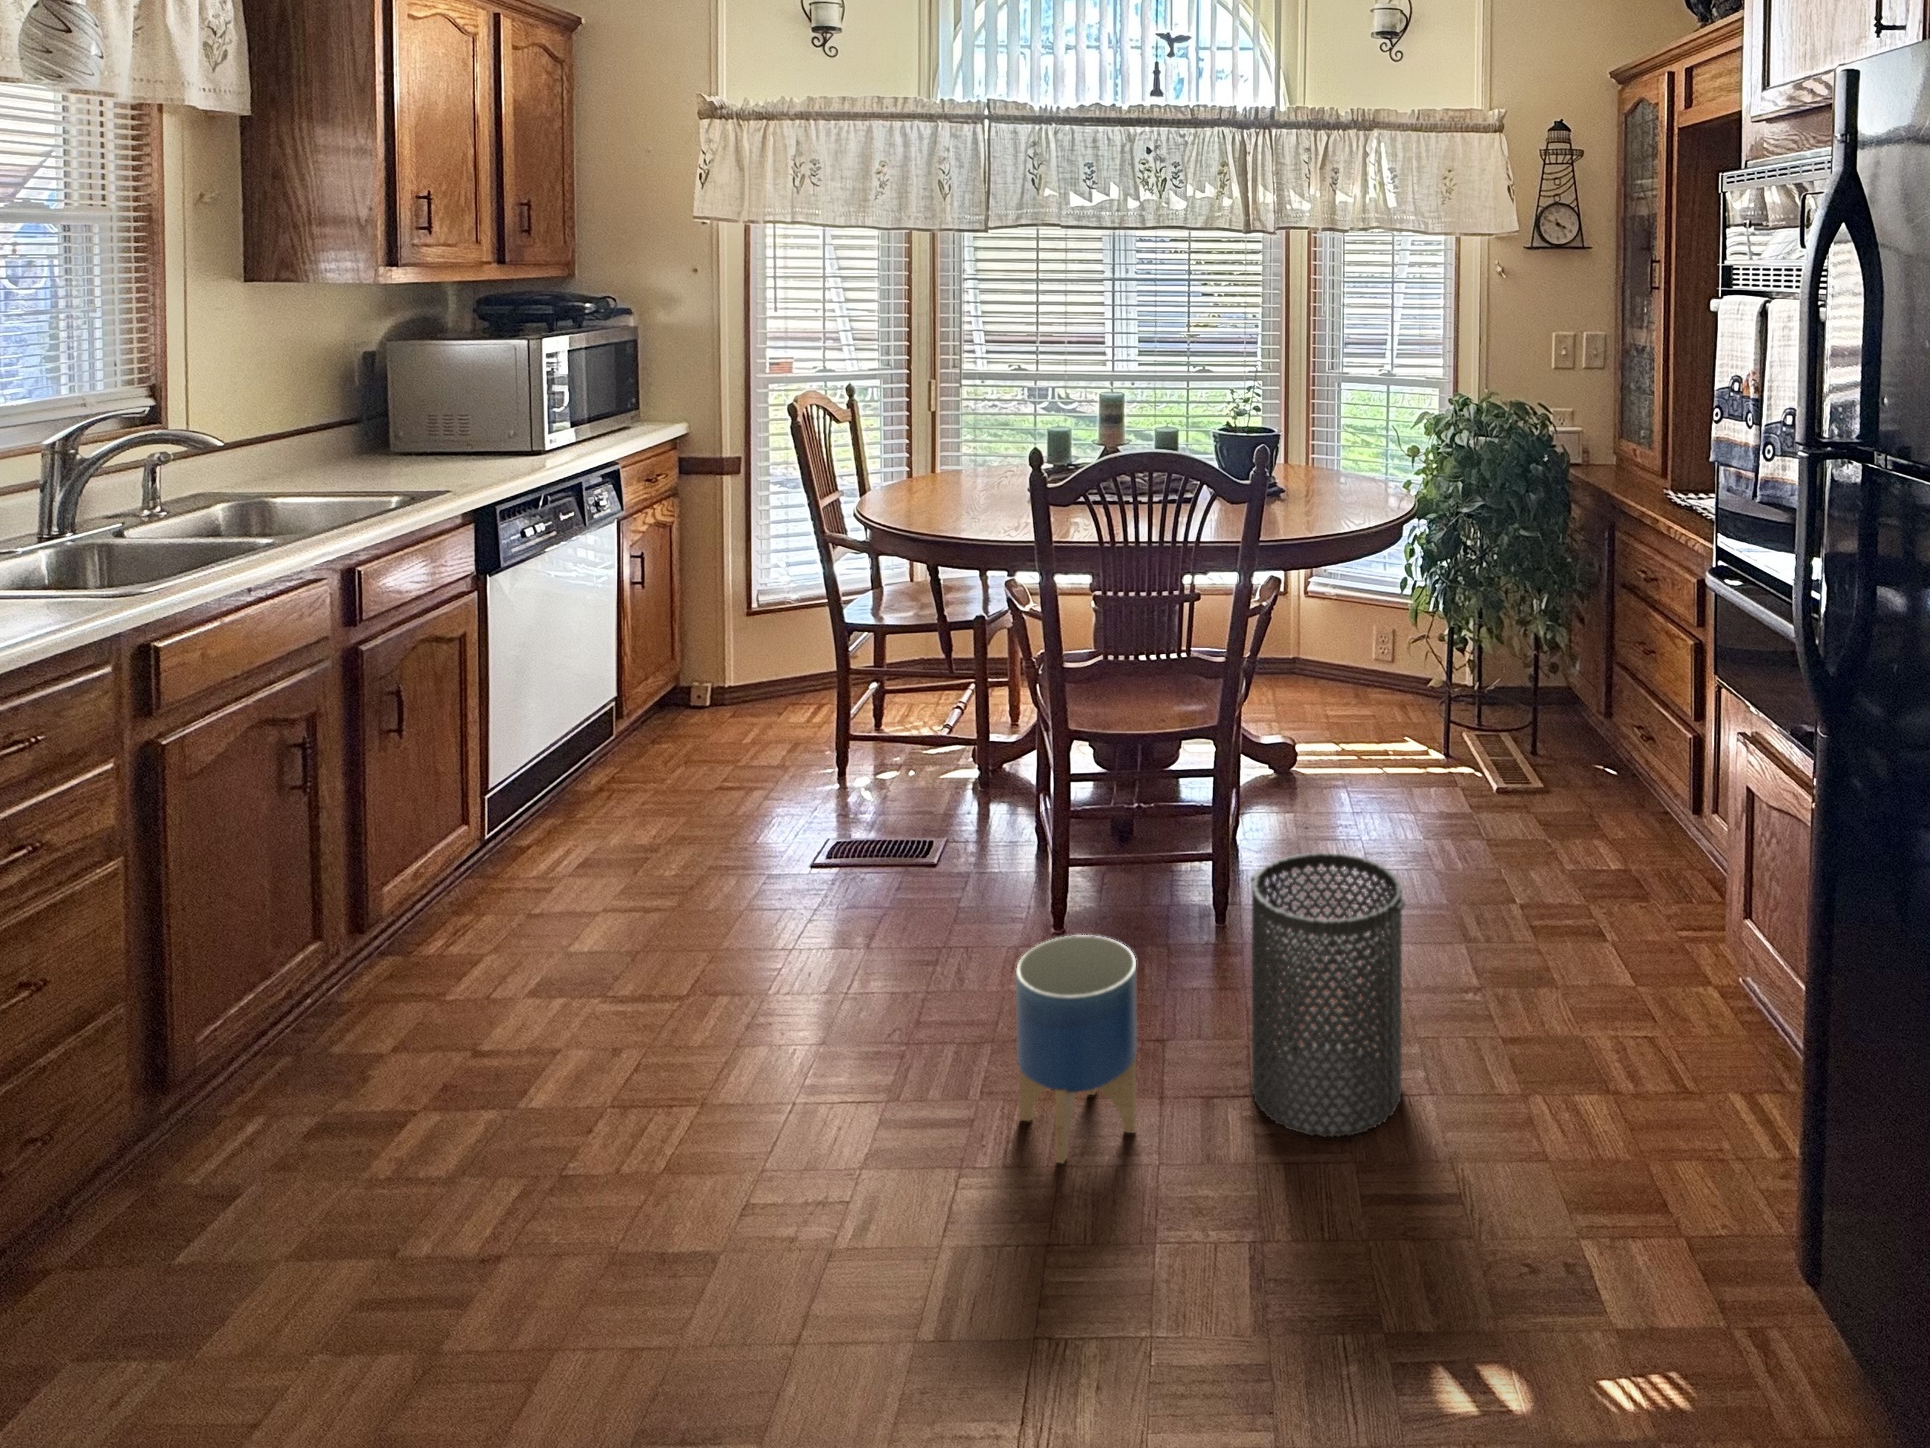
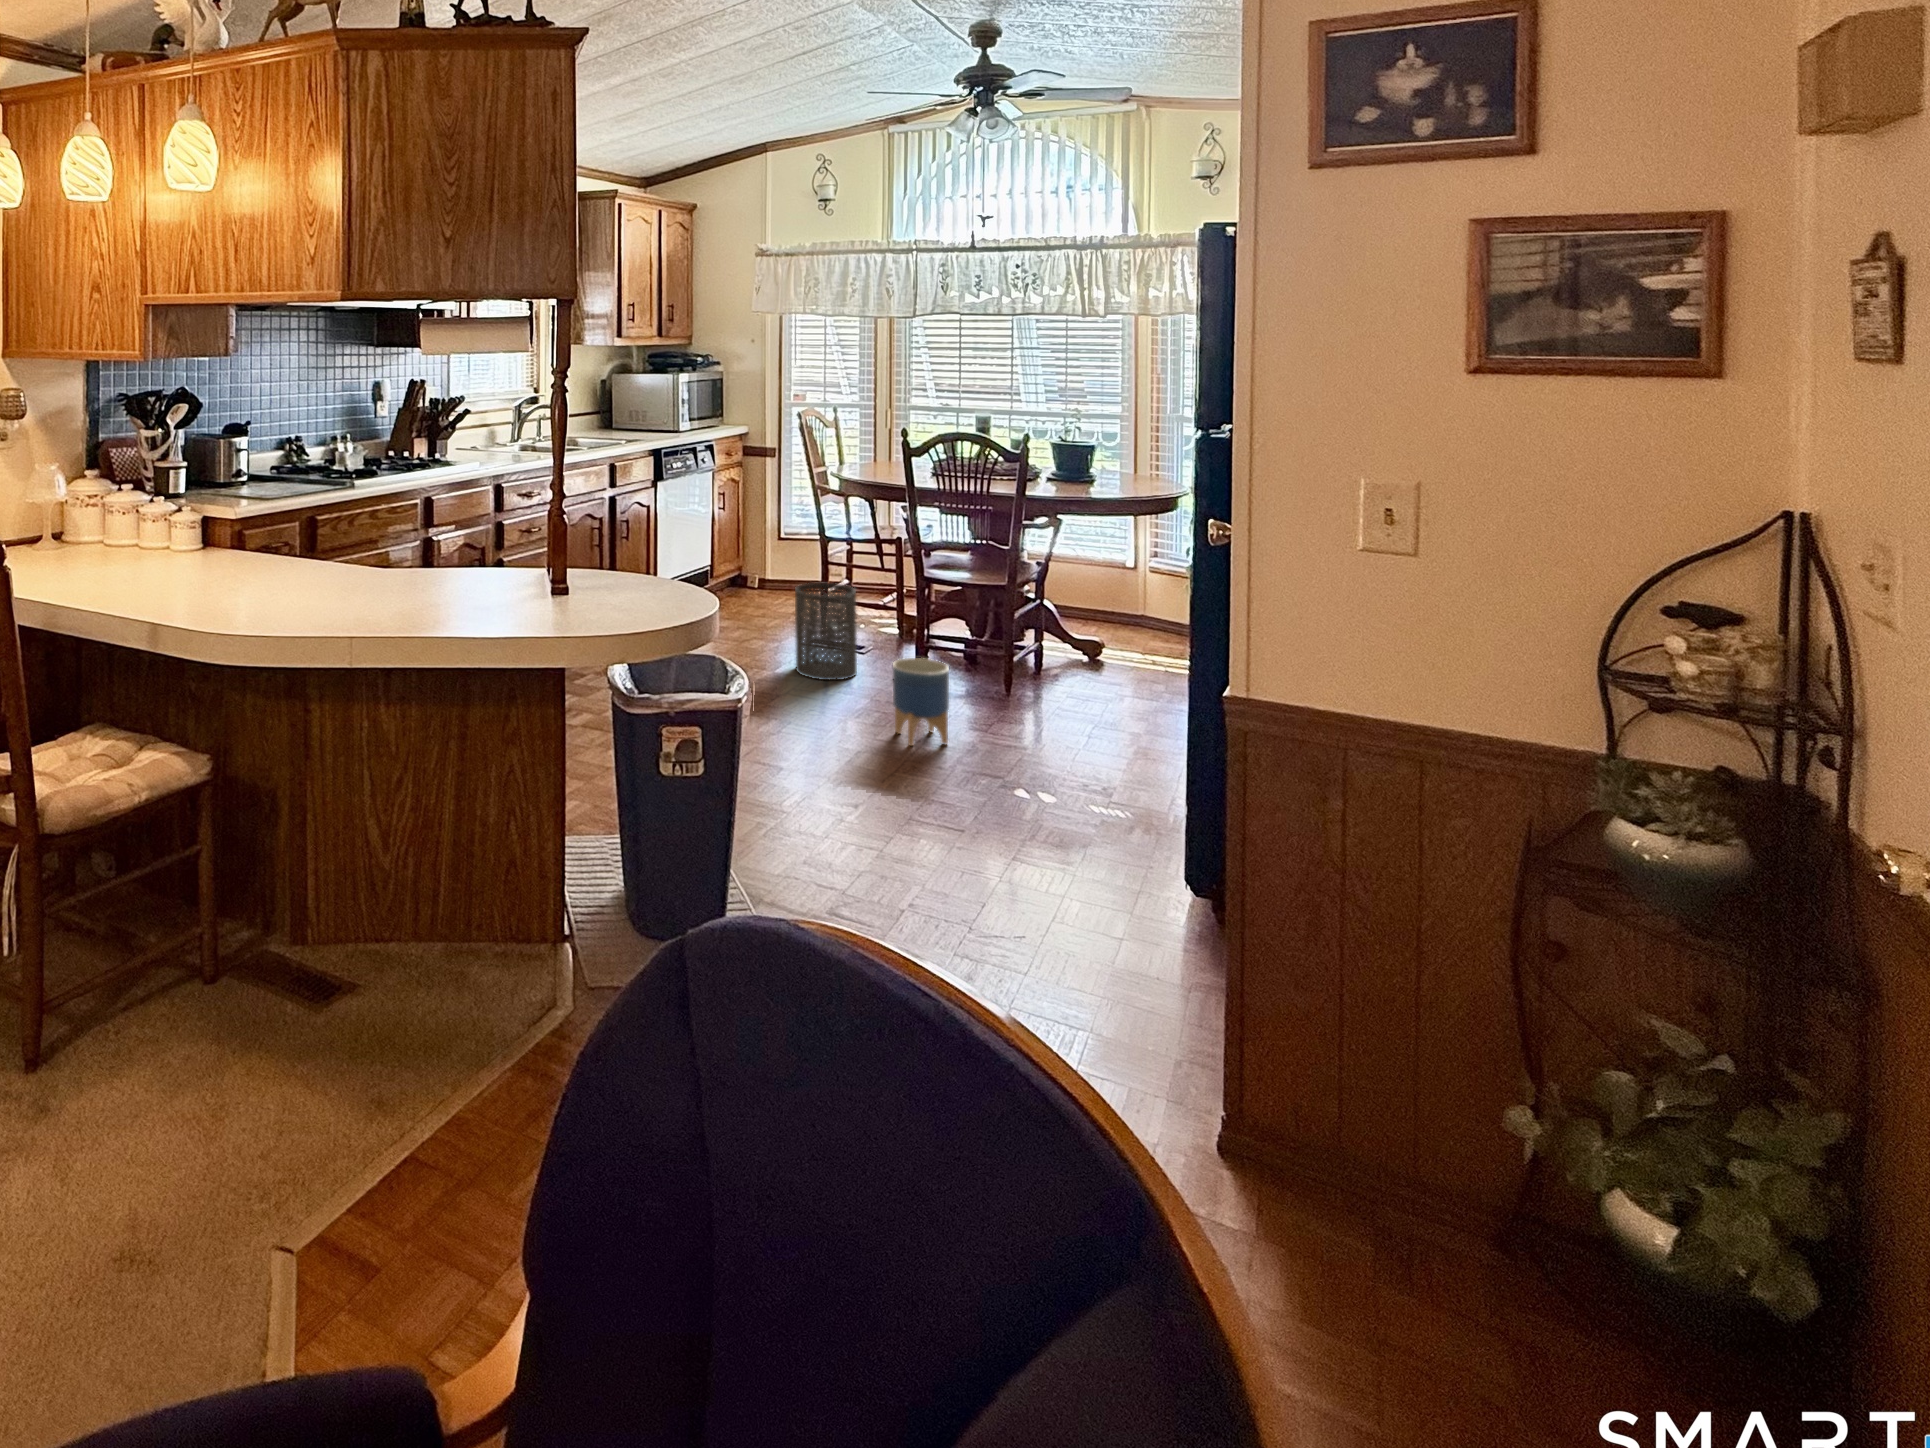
trash can: present [1251,853,1405,1137] -> present [795,583,857,680]

